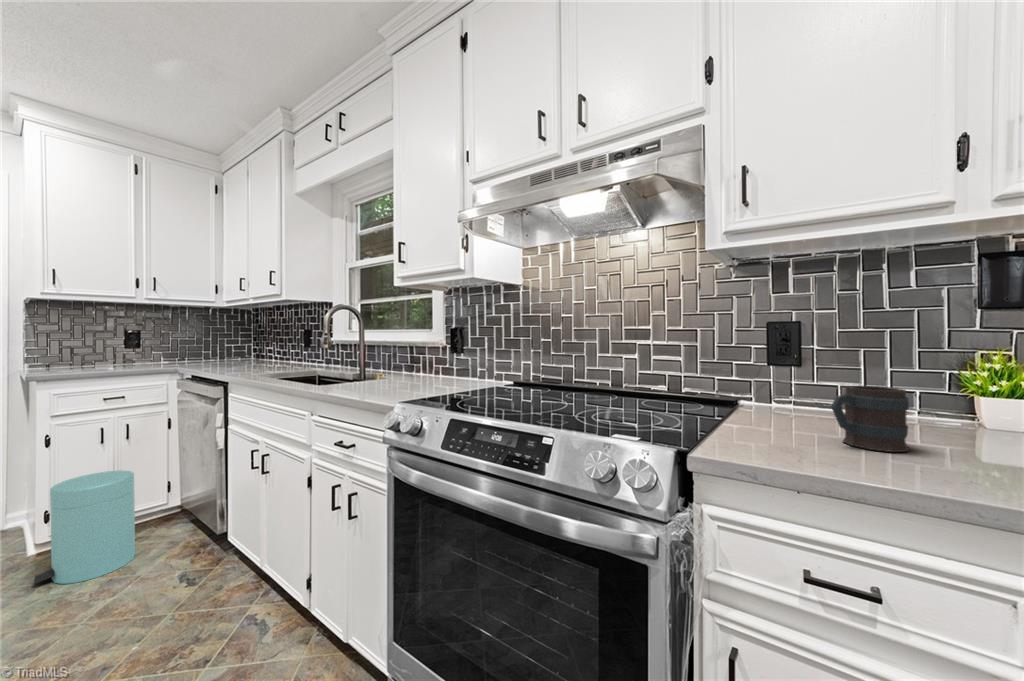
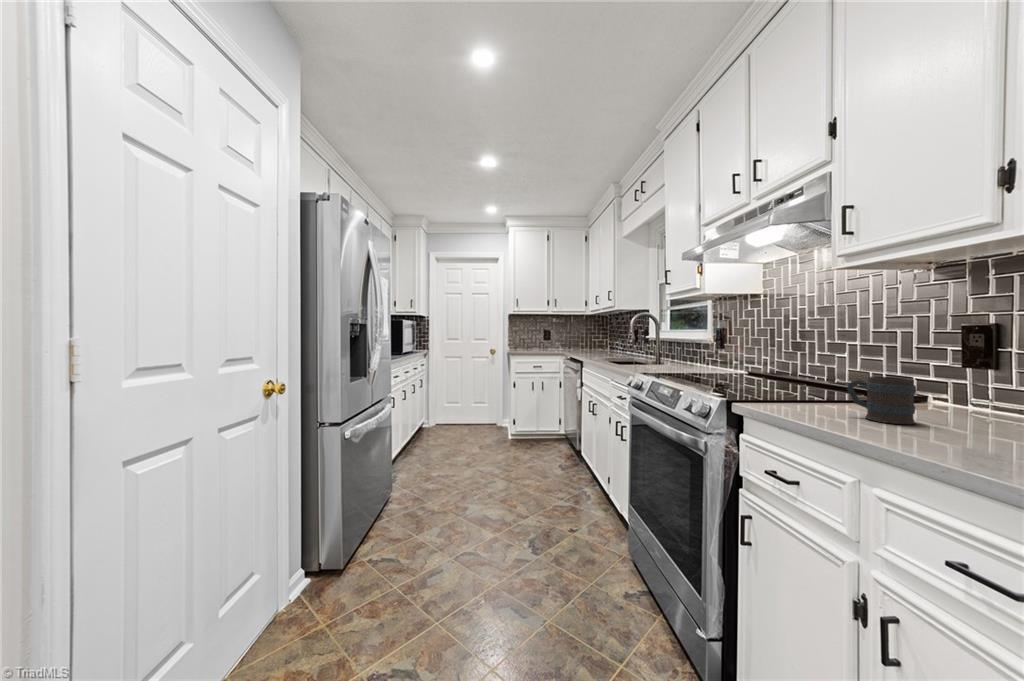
trash can: present [34,470,135,584] -> none [509,404,544,455]

